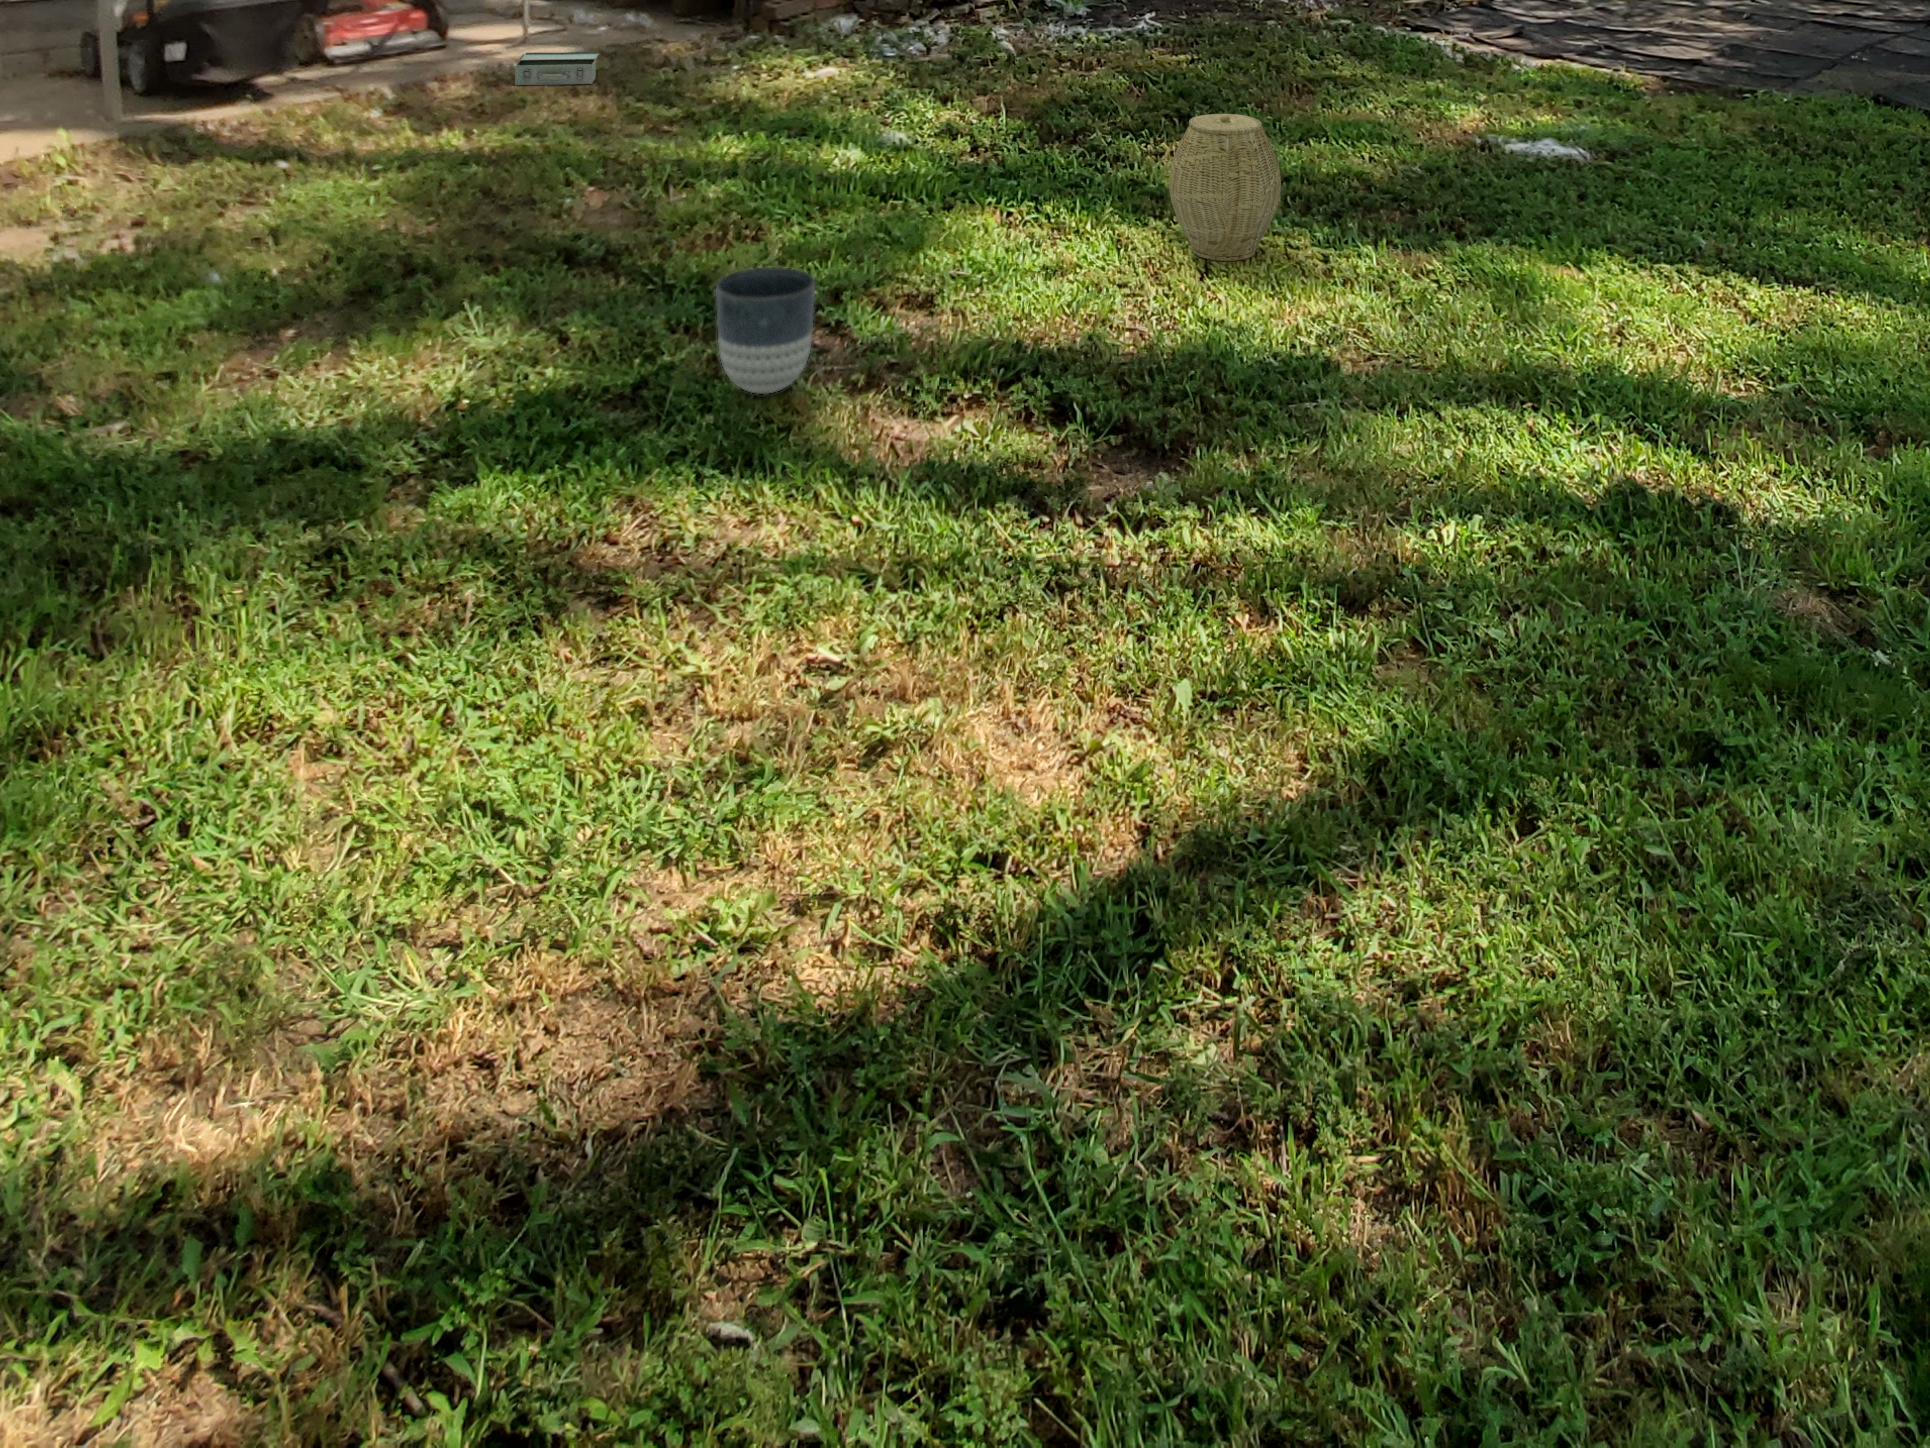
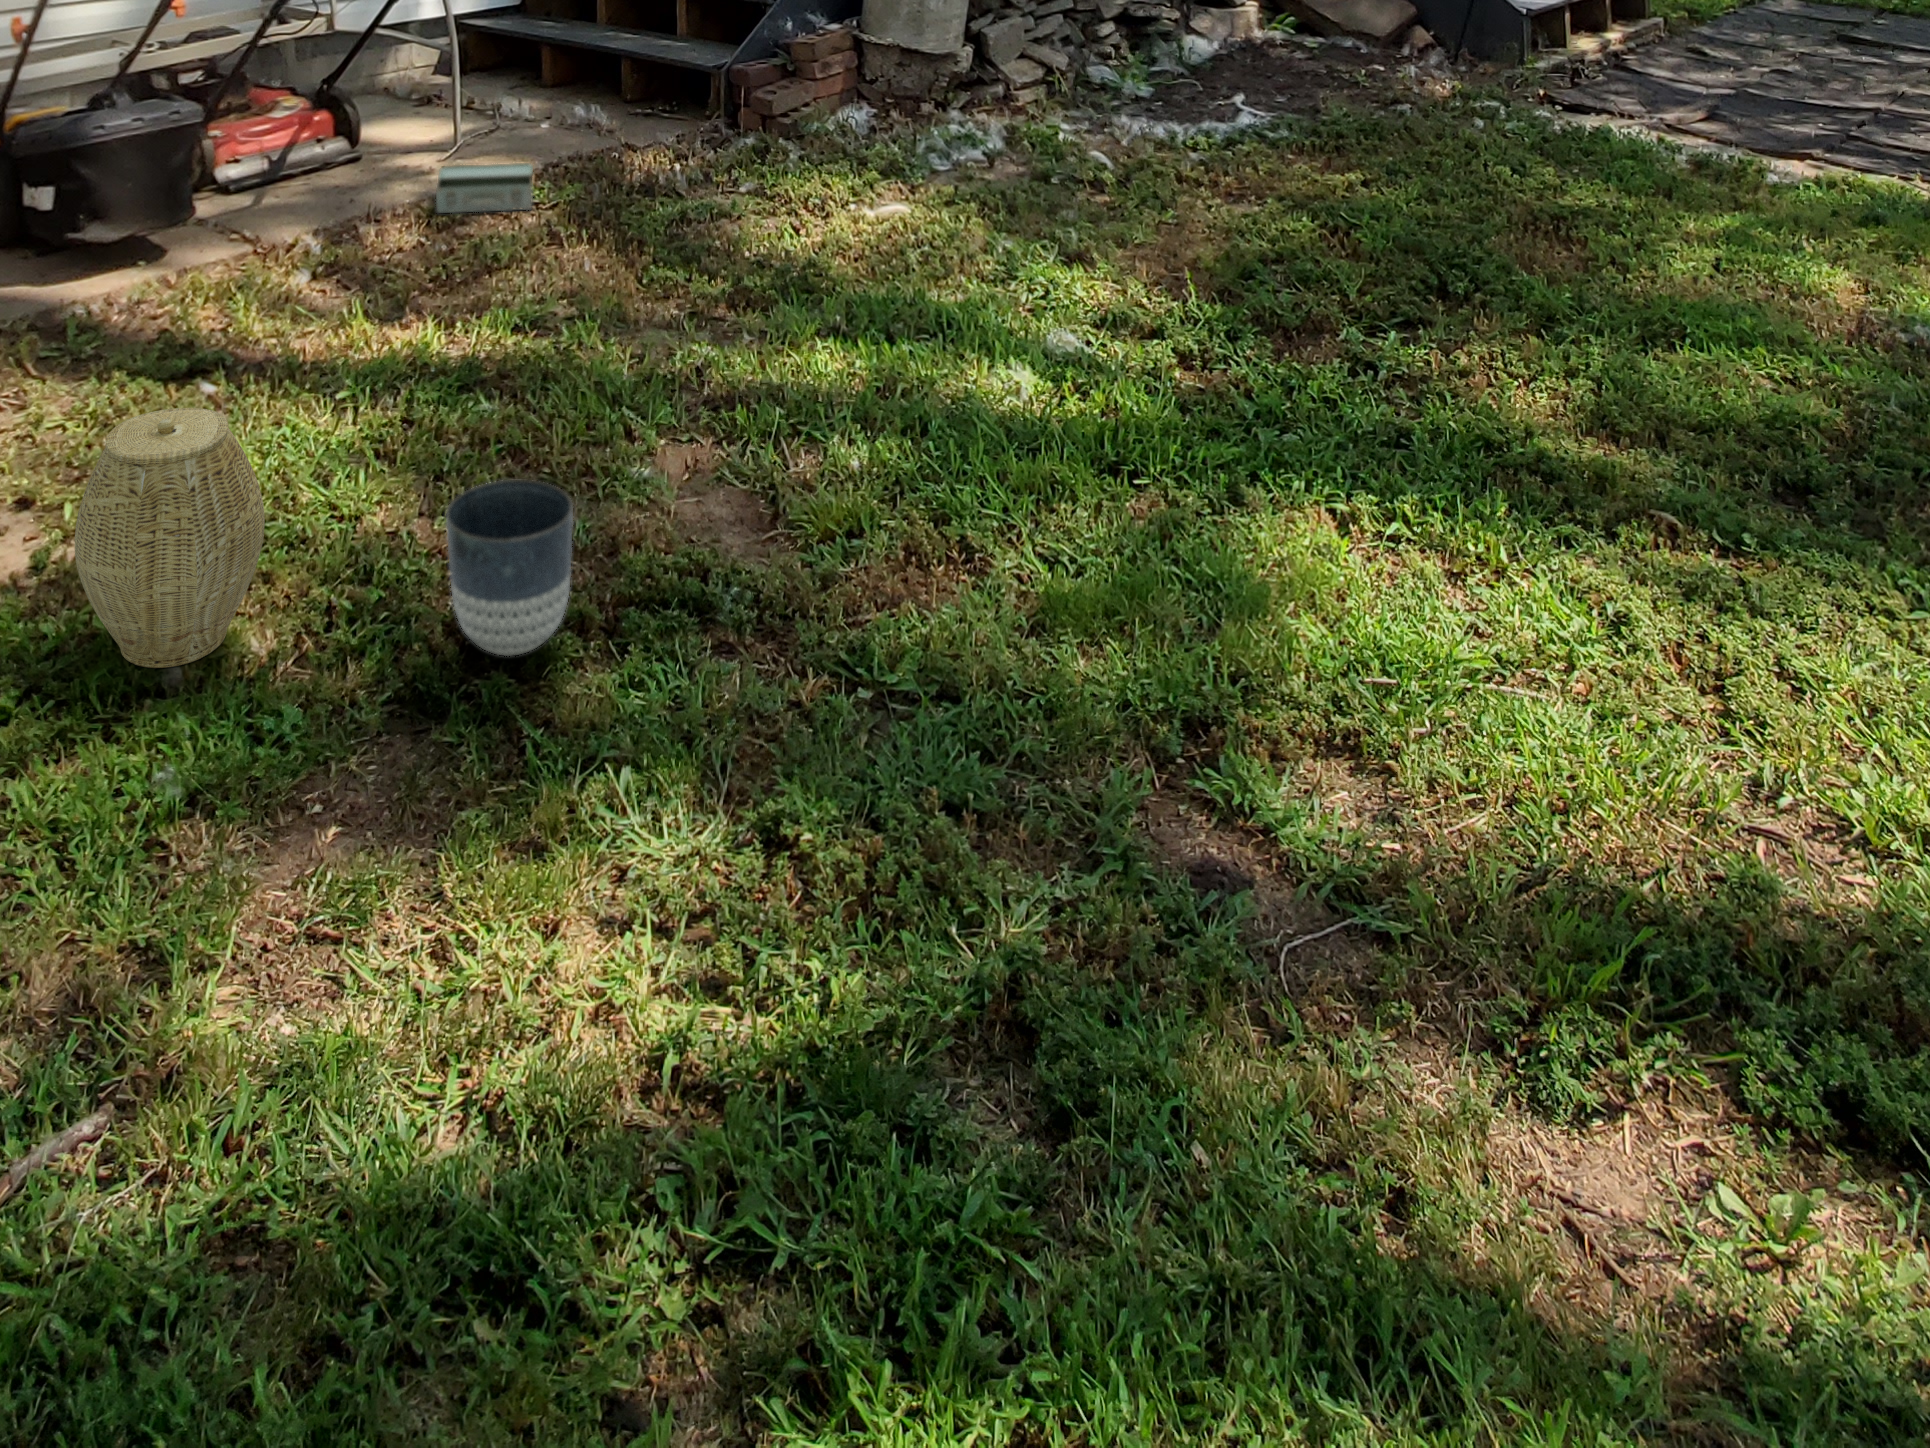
woven basket: present [1169,114,1281,261] -> present [75,408,265,668]
planter: present [716,267,815,394] -> present [446,480,573,656]

